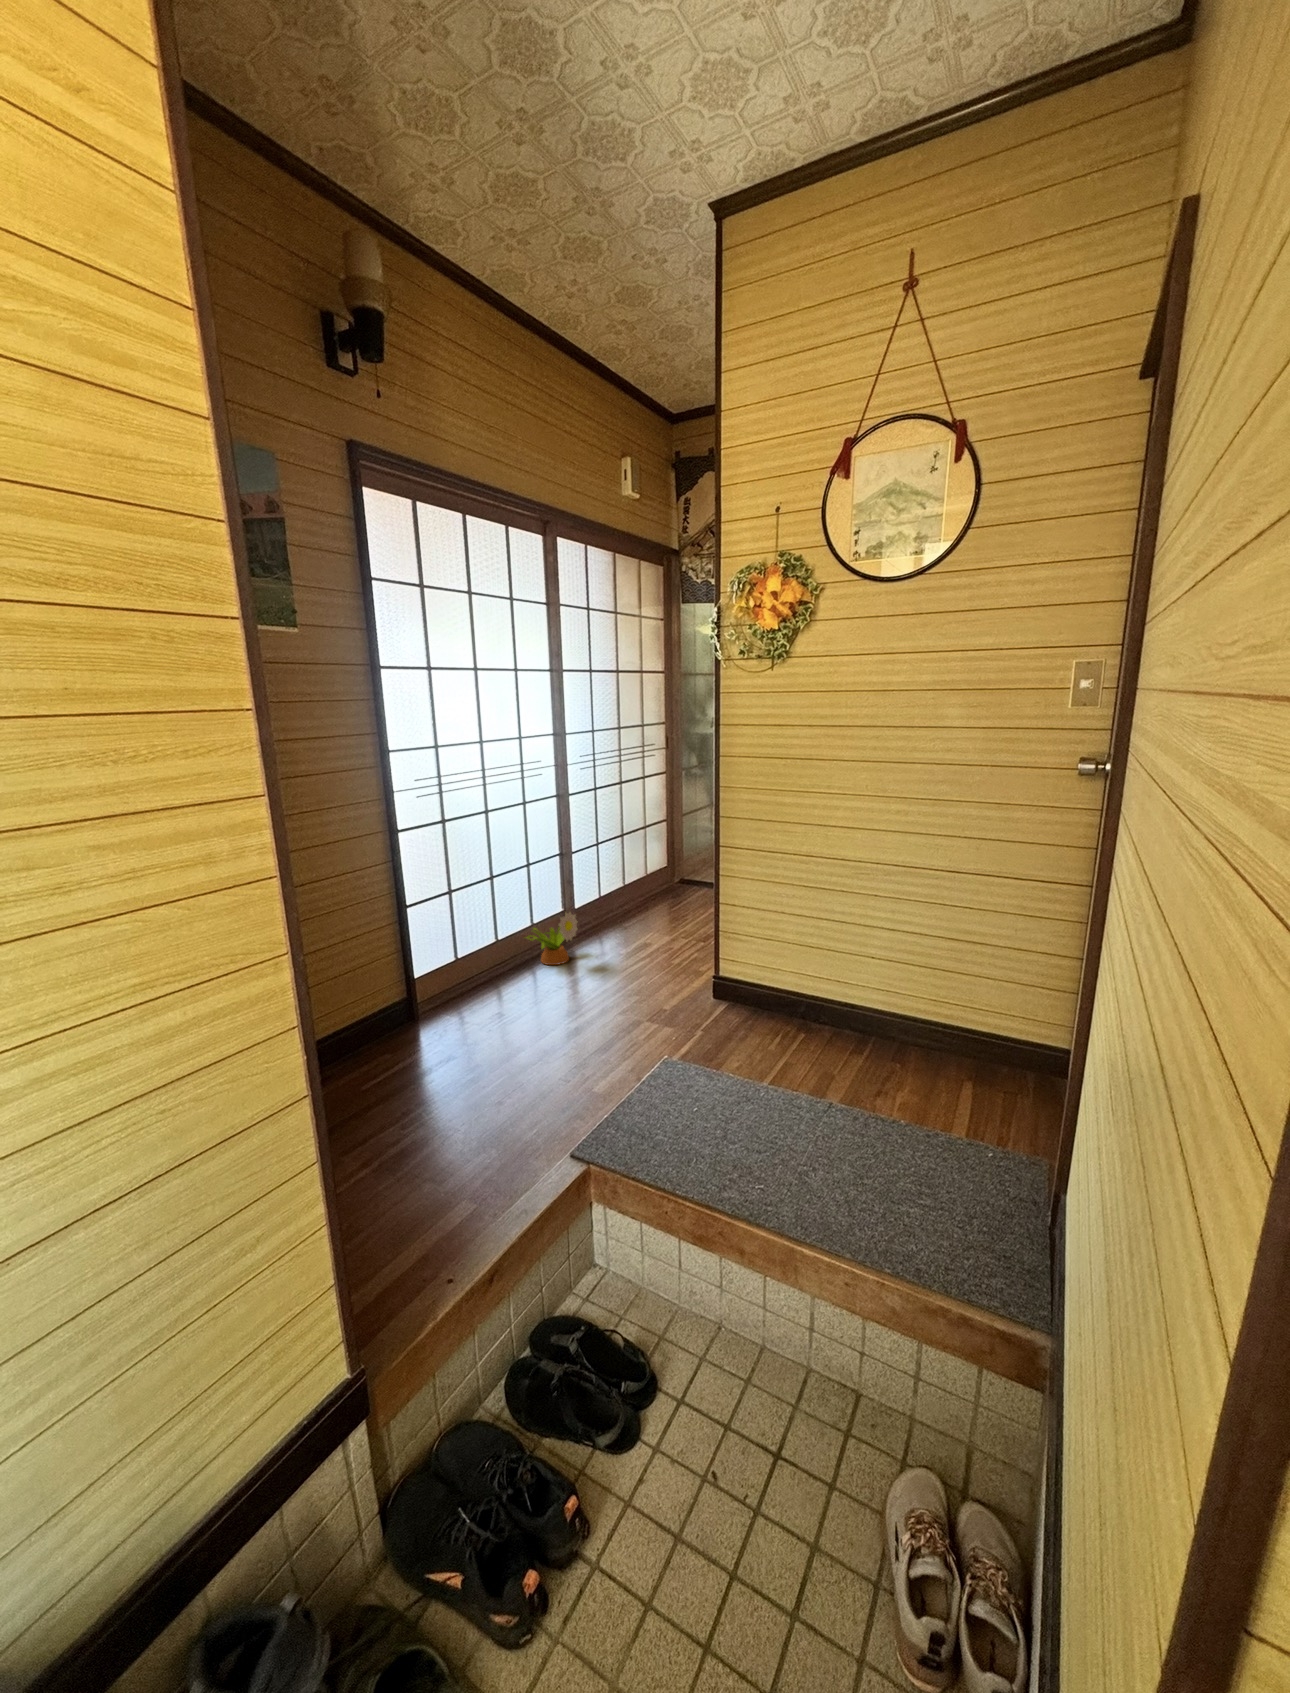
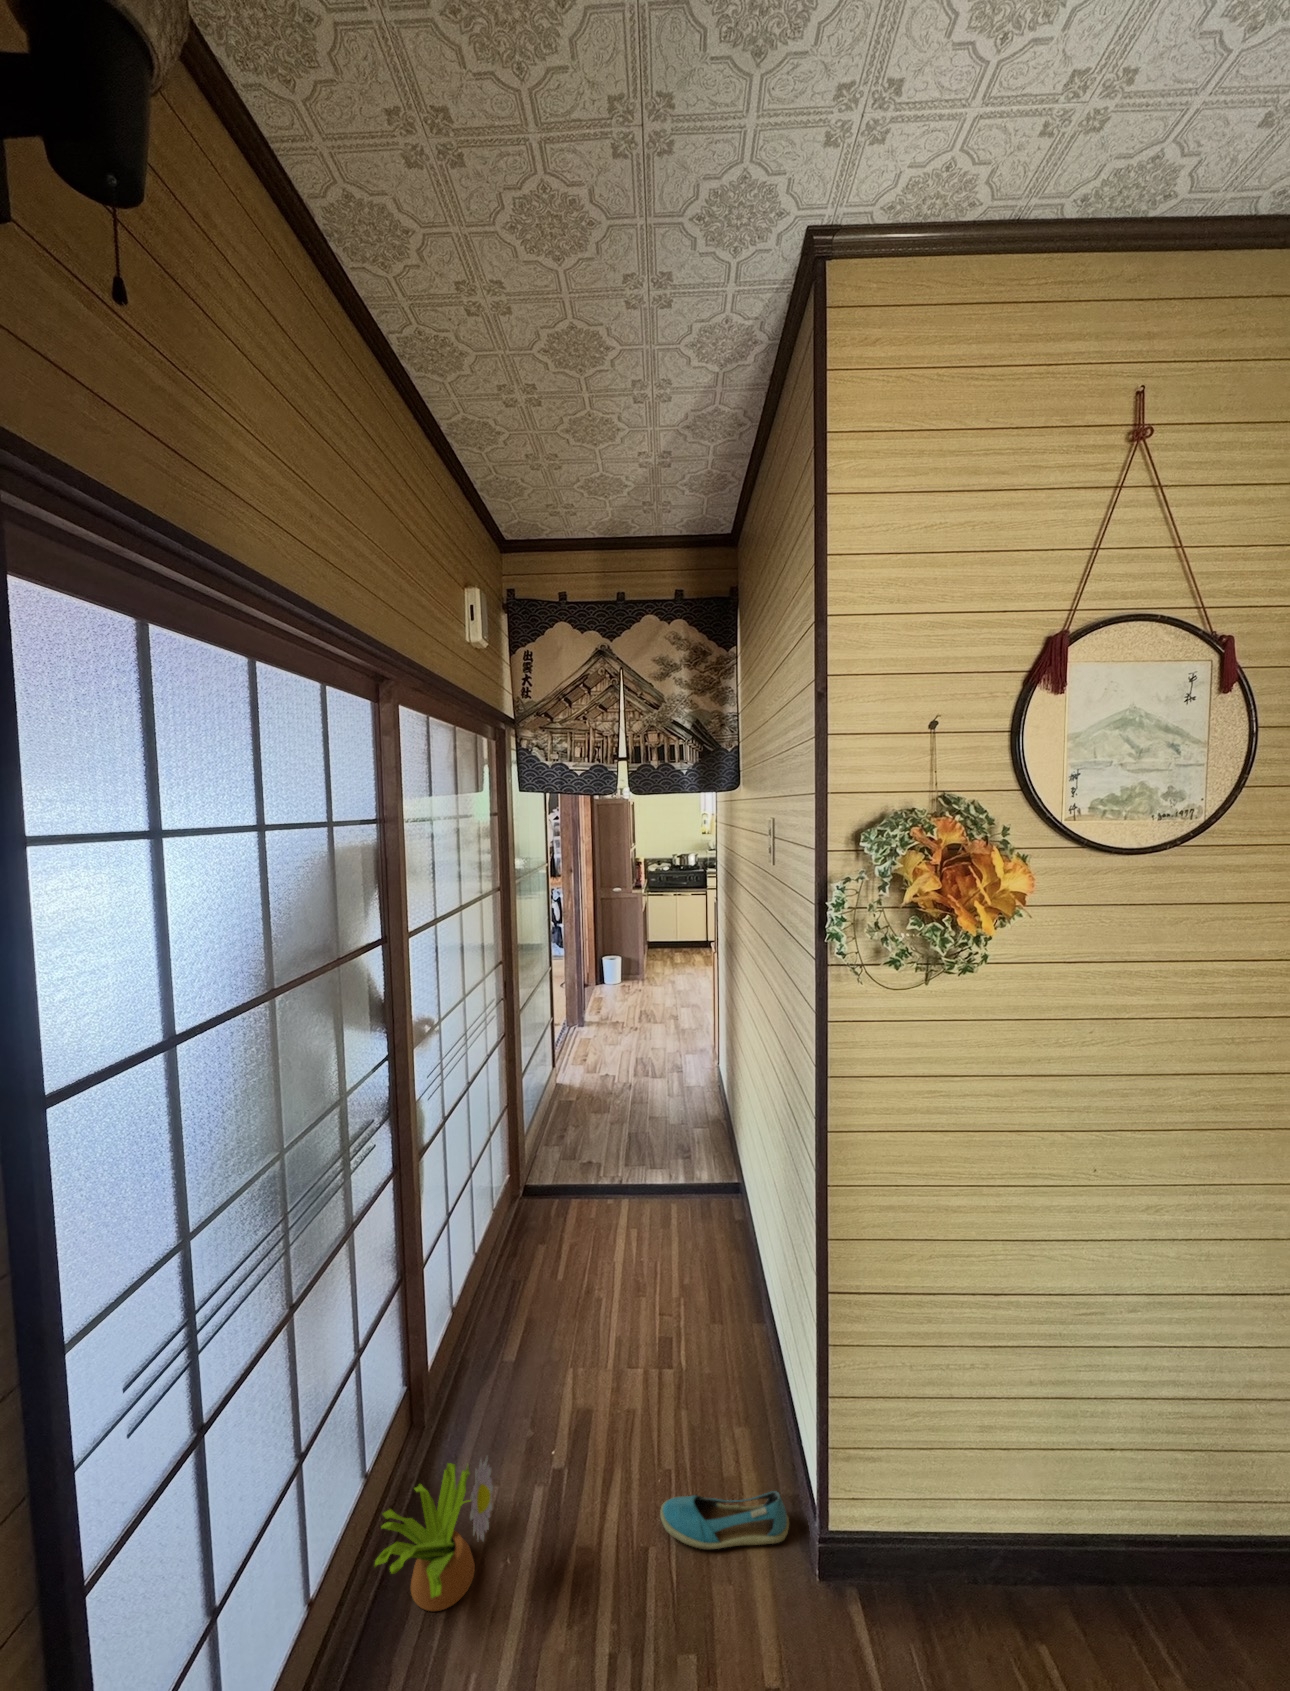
shoe: none [652,958,714,983] -> present [660,1491,789,1549]

